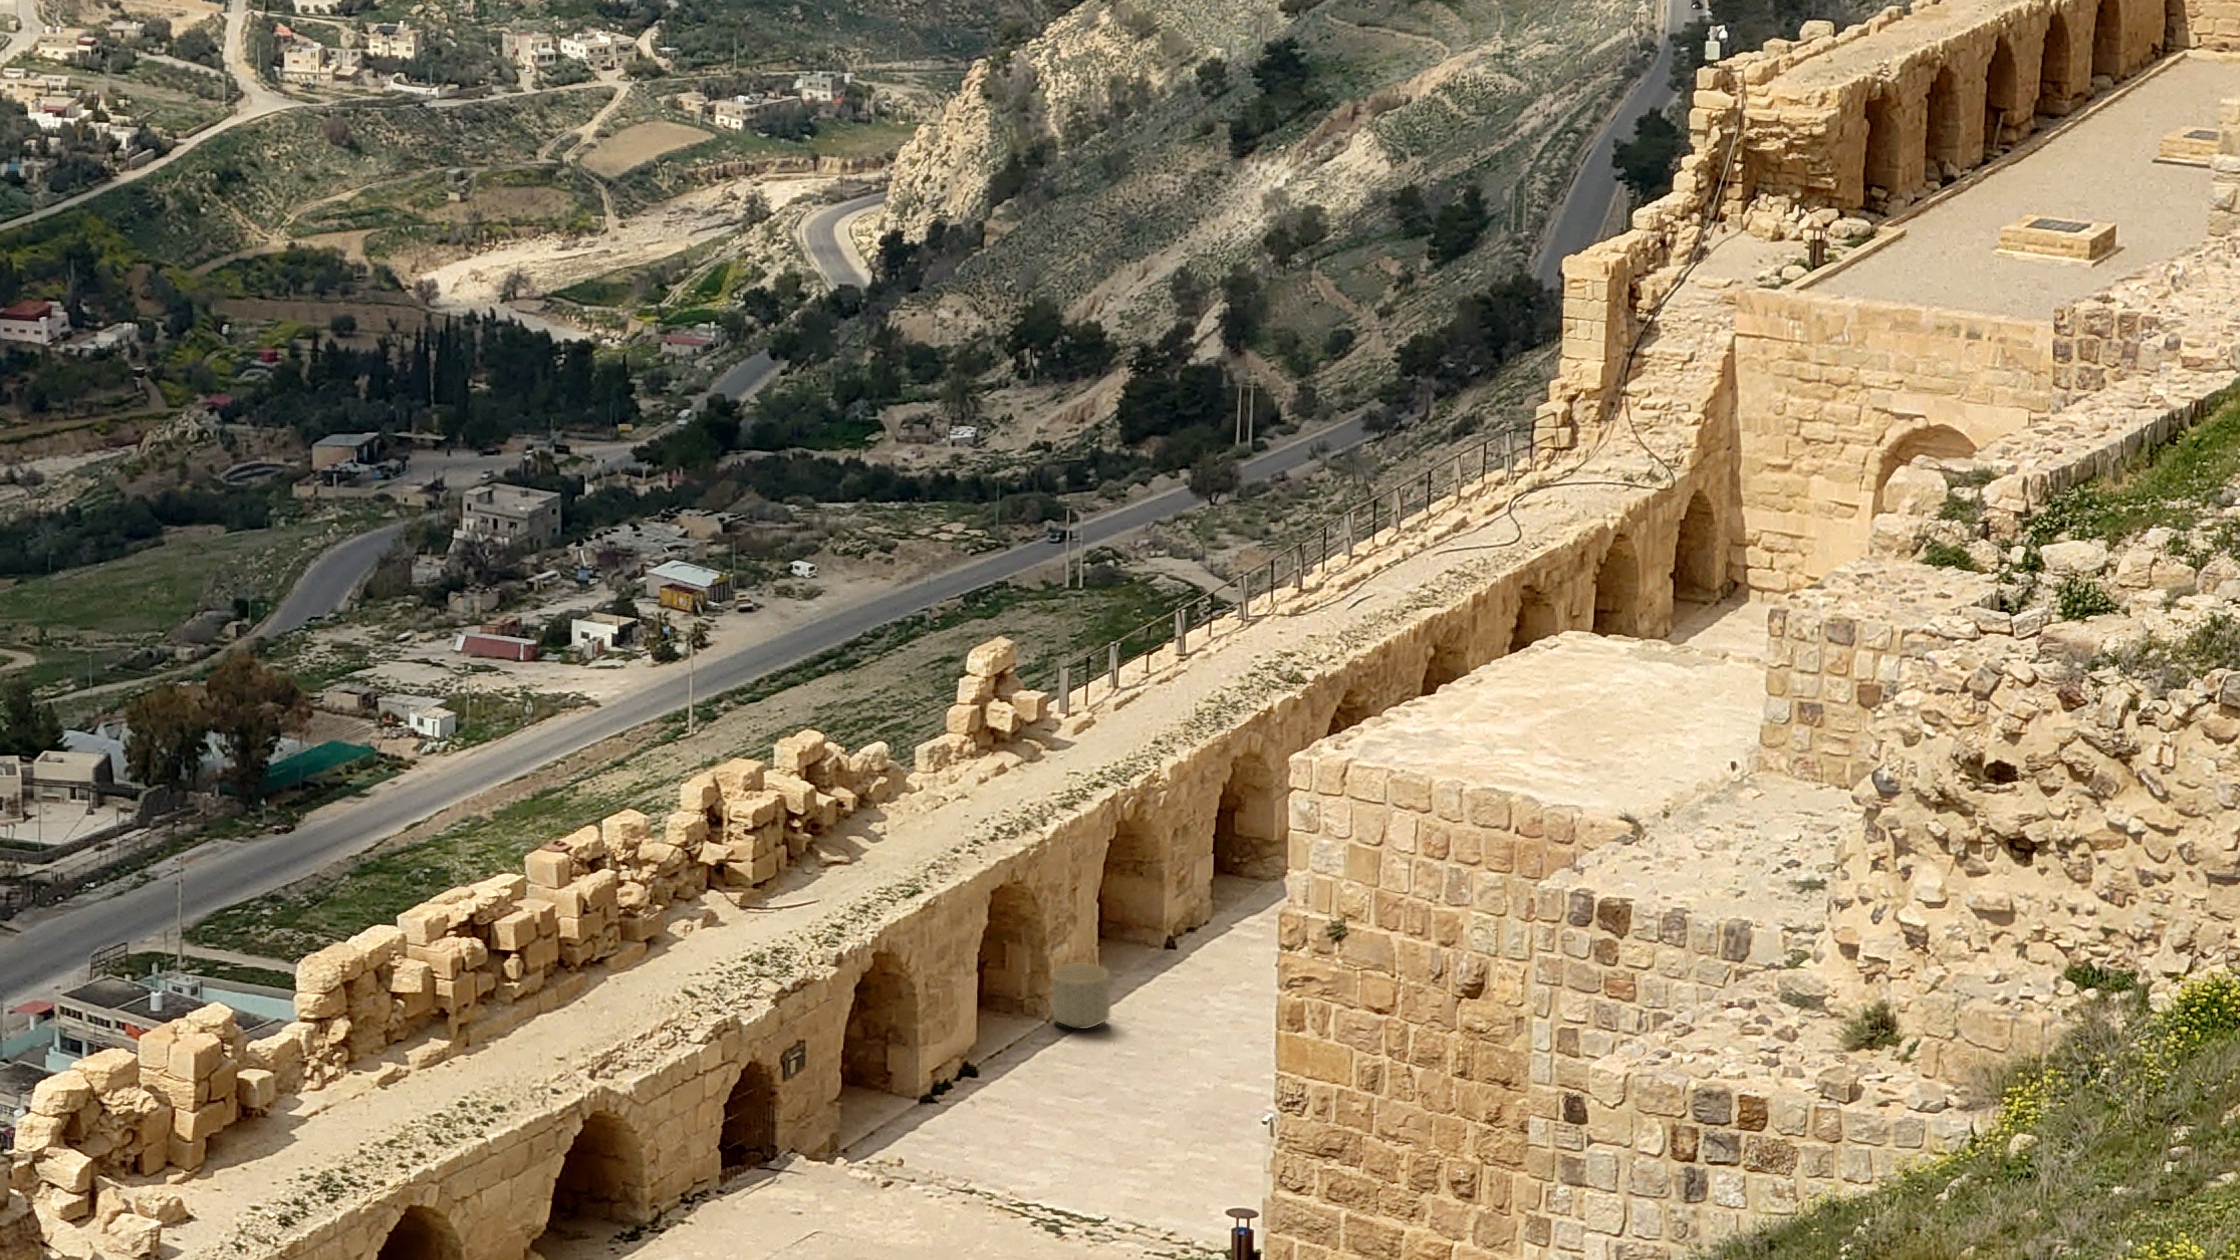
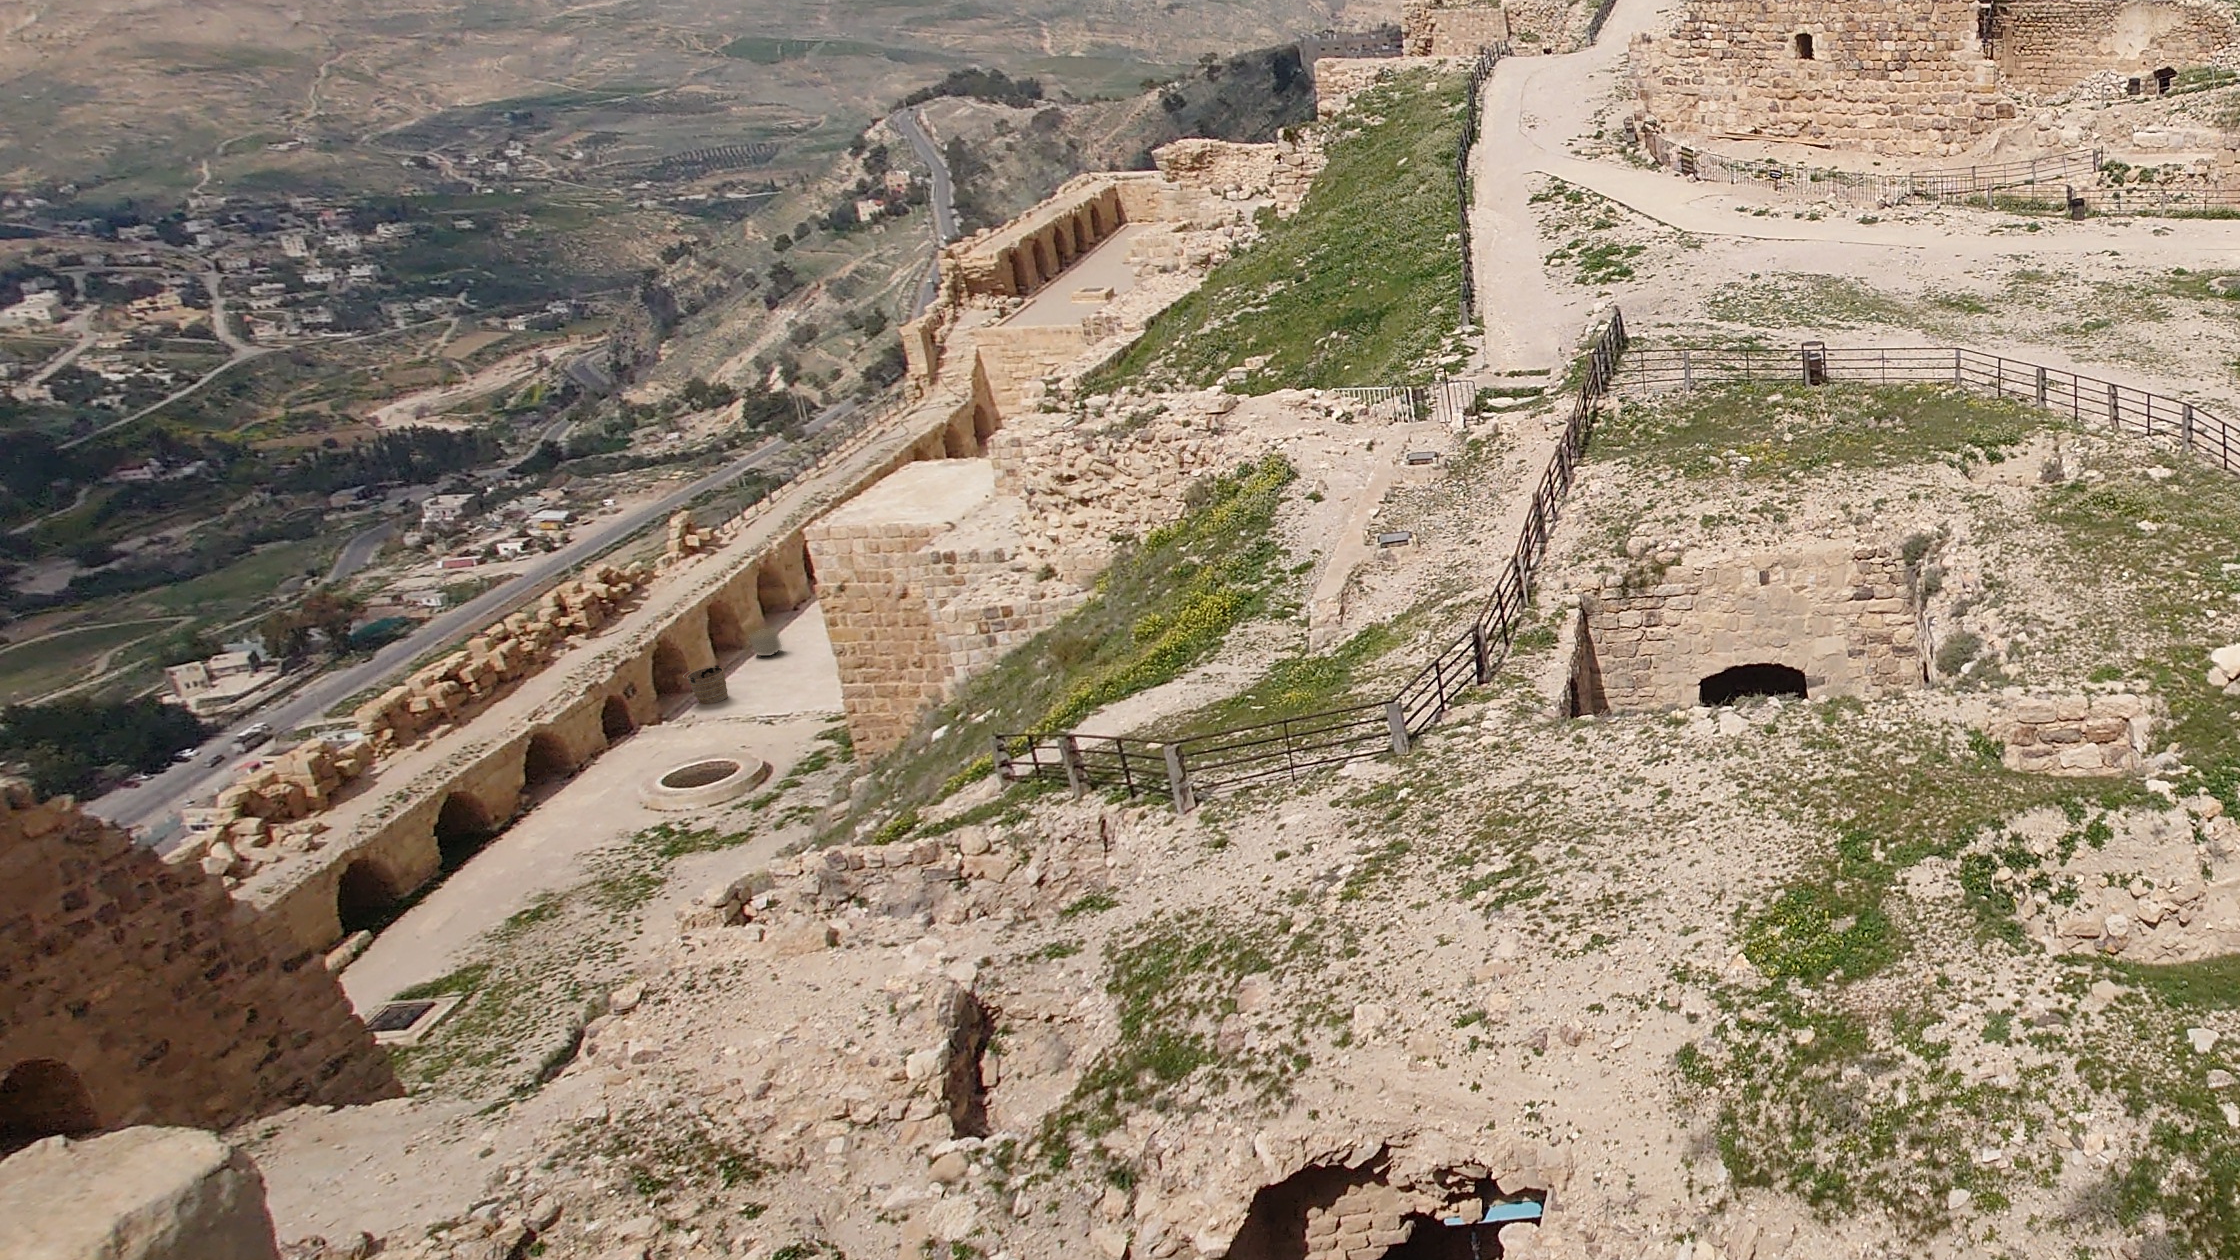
bucket: none [905,1026,987,1120] -> present [683,665,728,704]

